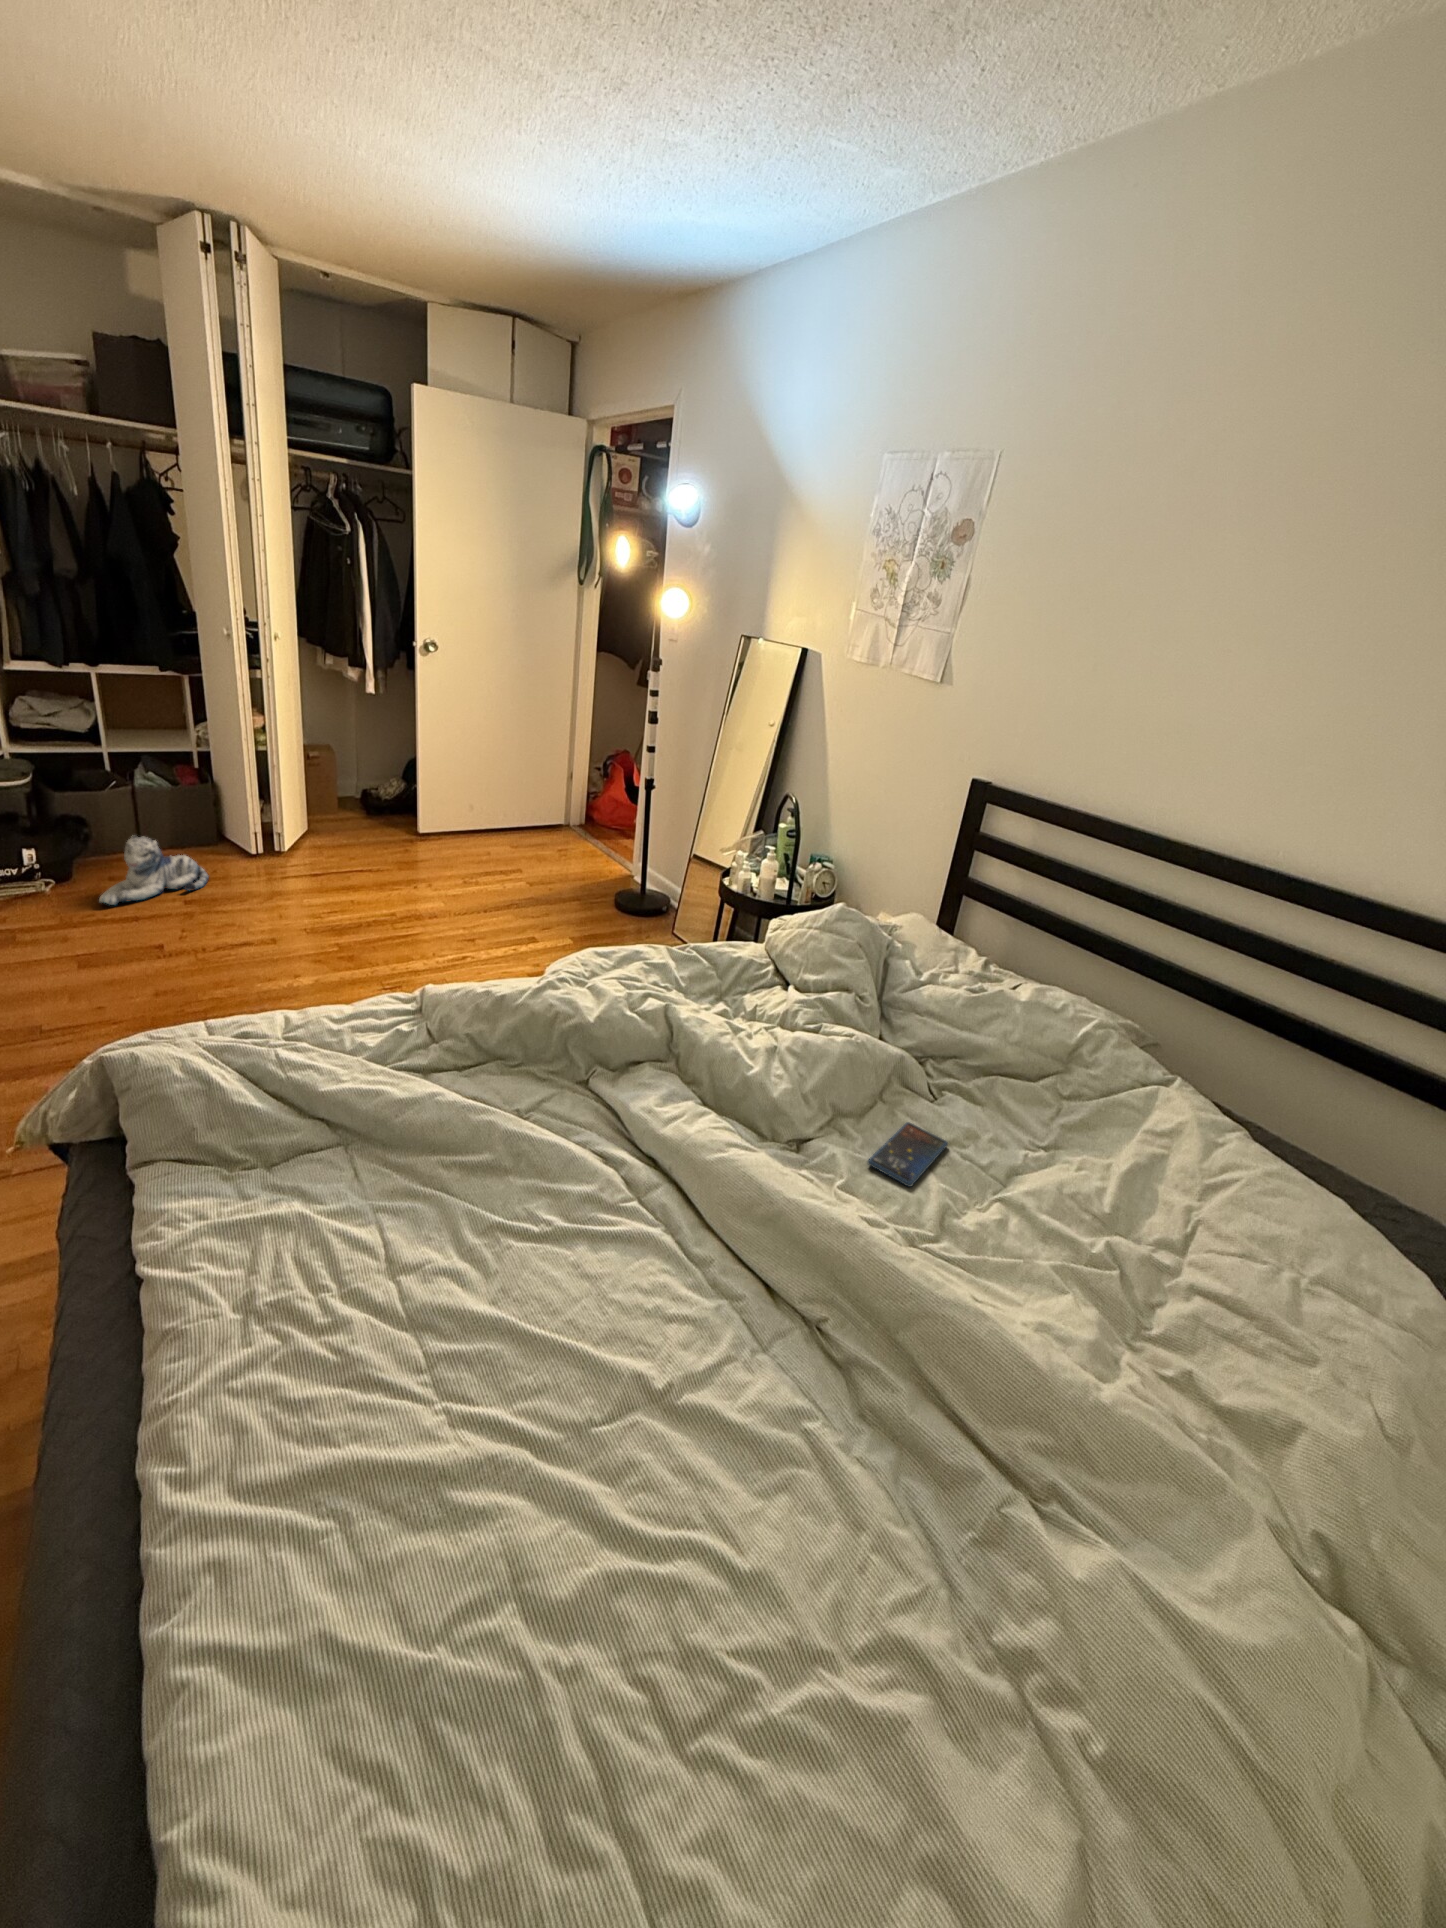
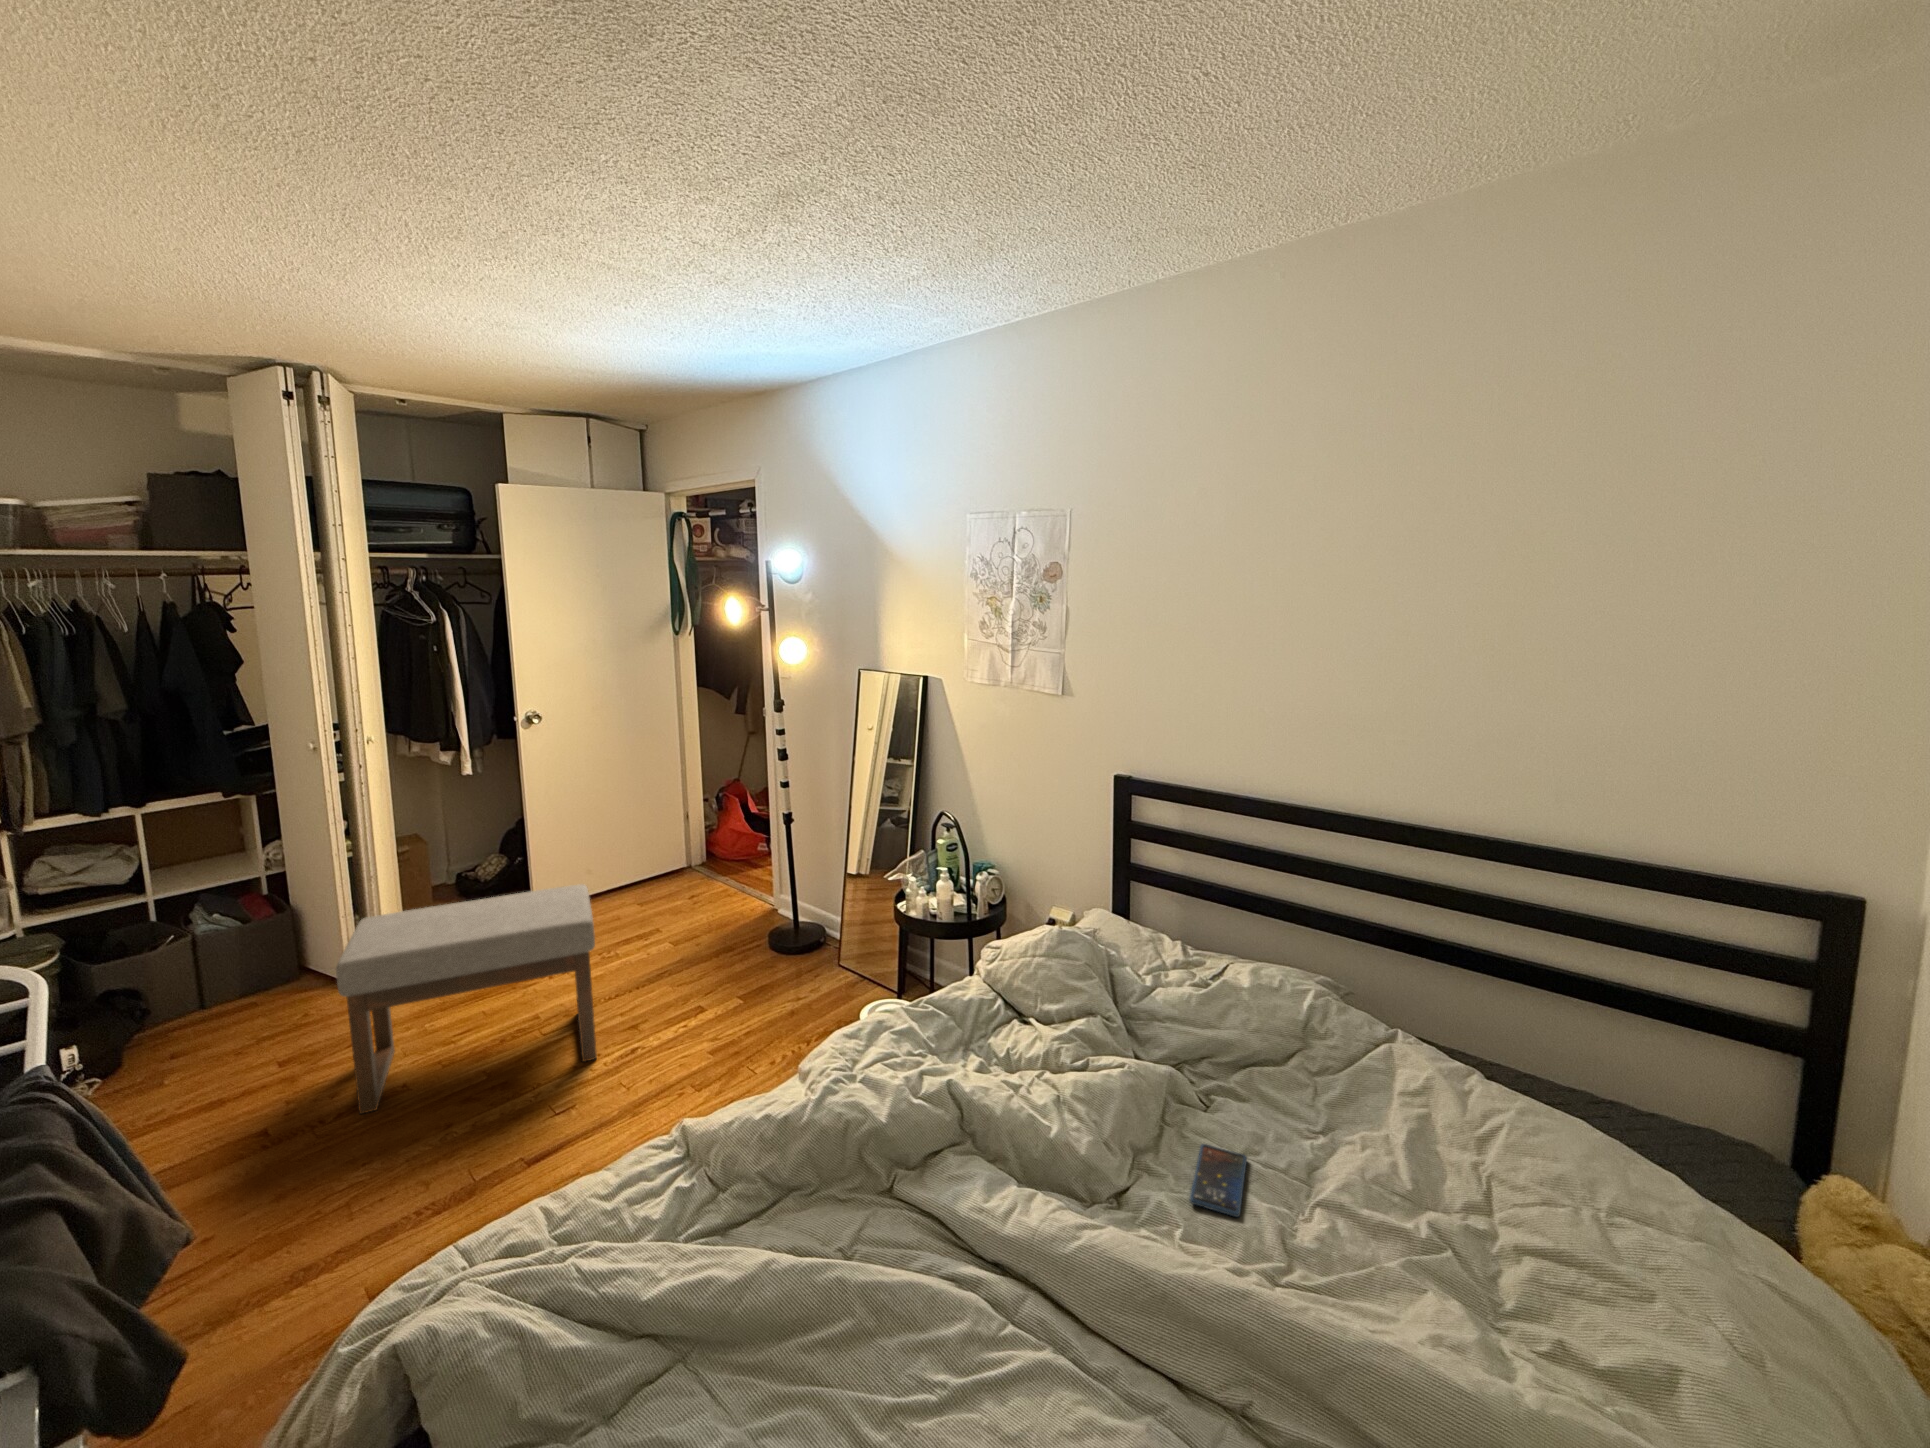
ottoman: none [215,790,446,954] -> present [336,884,597,1114]
plush toy: present [99,835,209,905] -> none [166,998,300,1097]

